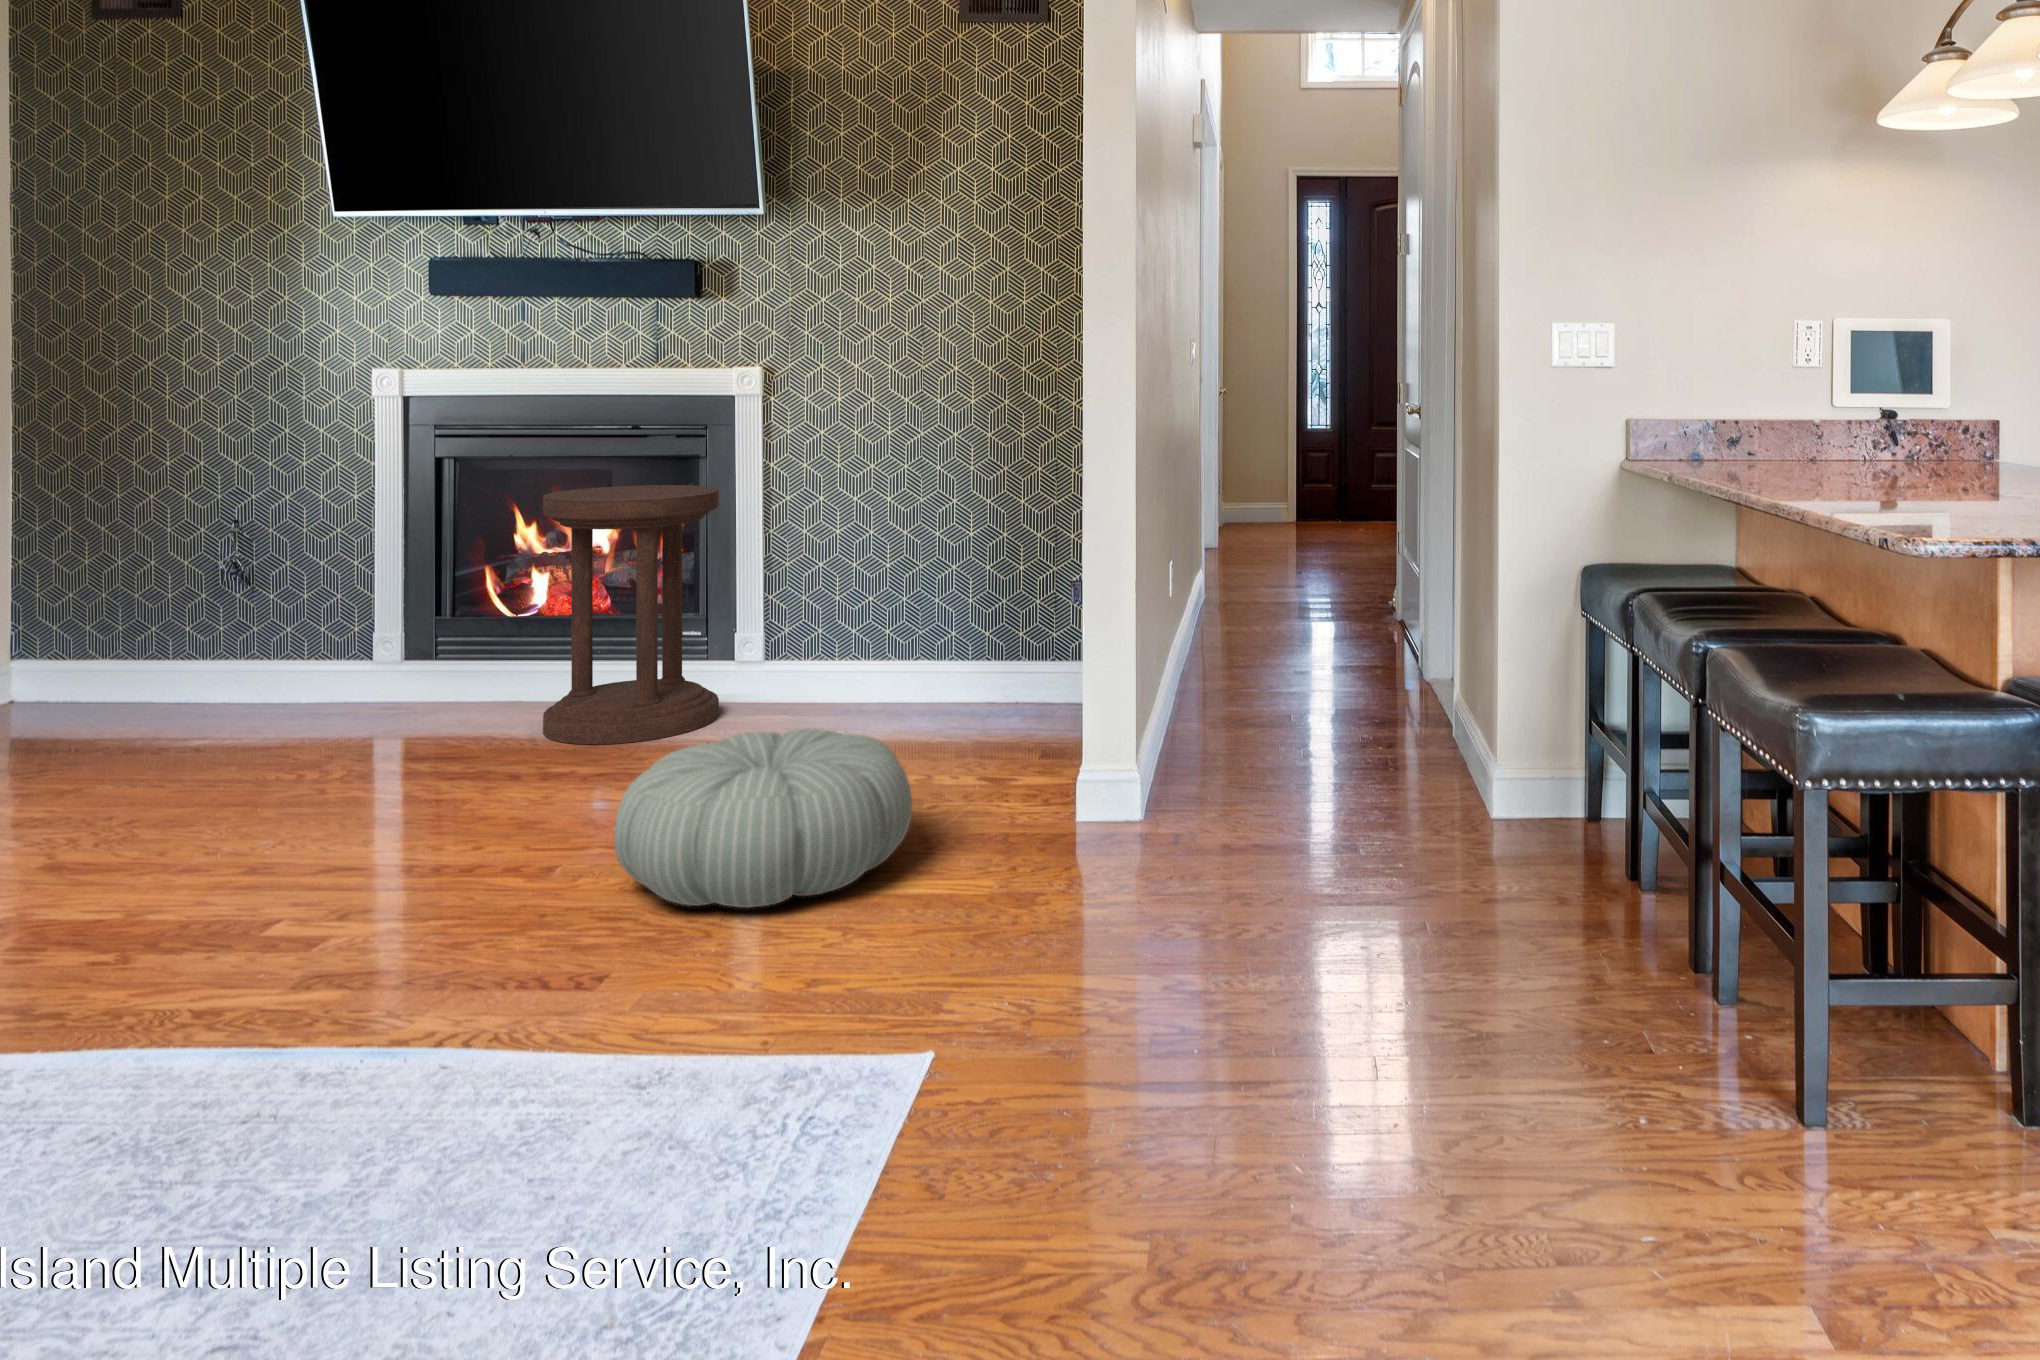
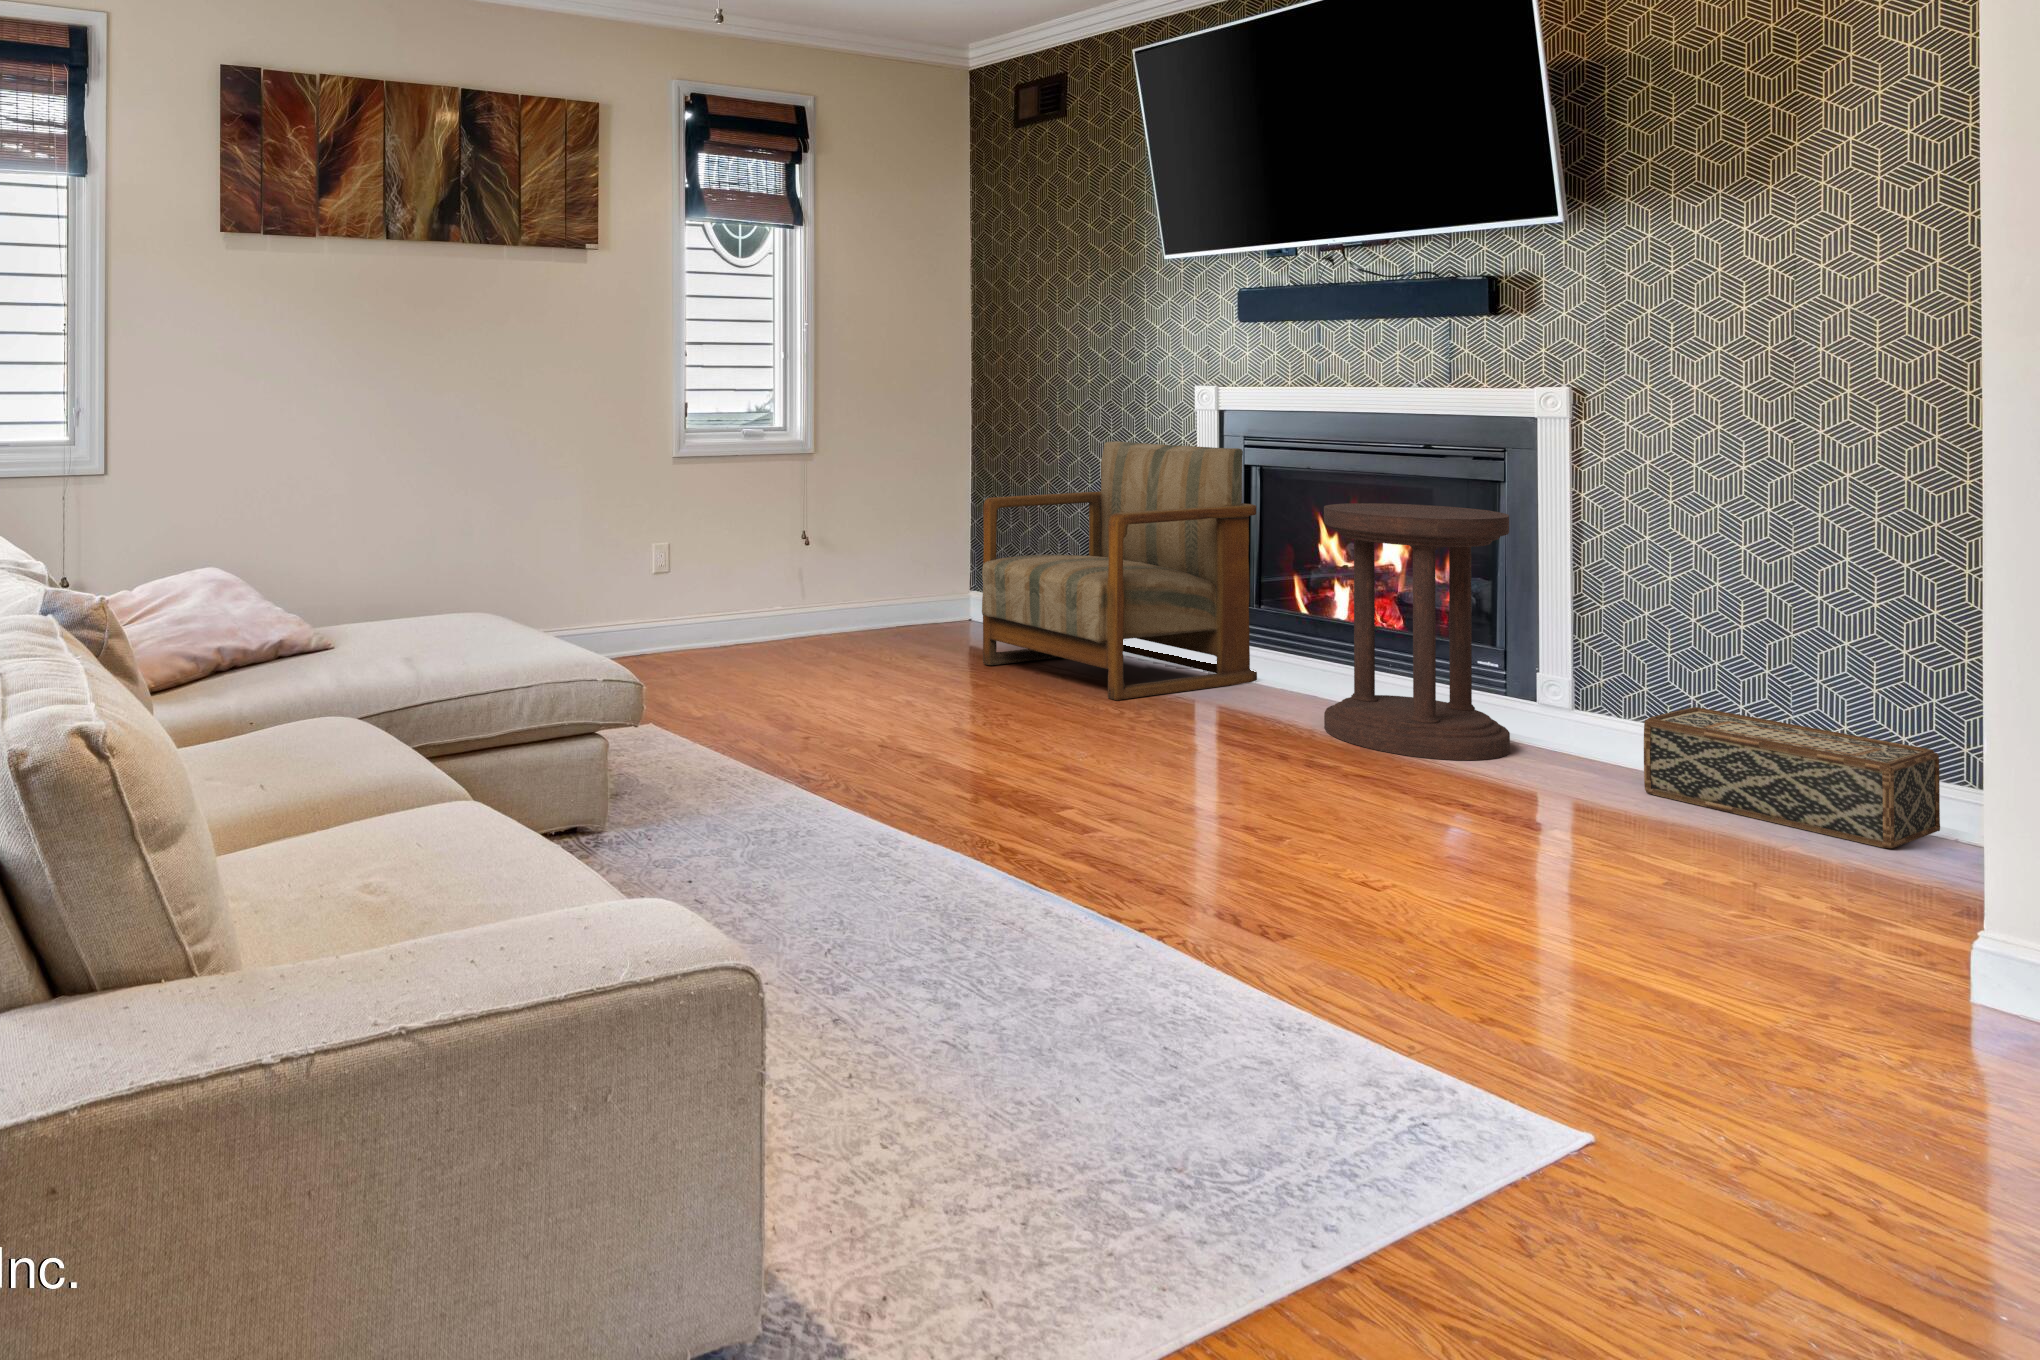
armchair: none [56,438,449,764] -> present [982,441,1257,700]
woven basket: none [832,639,1013,723] -> present [1644,707,1940,848]
pouf: present [614,728,912,908] -> none [1326,759,1674,948]

